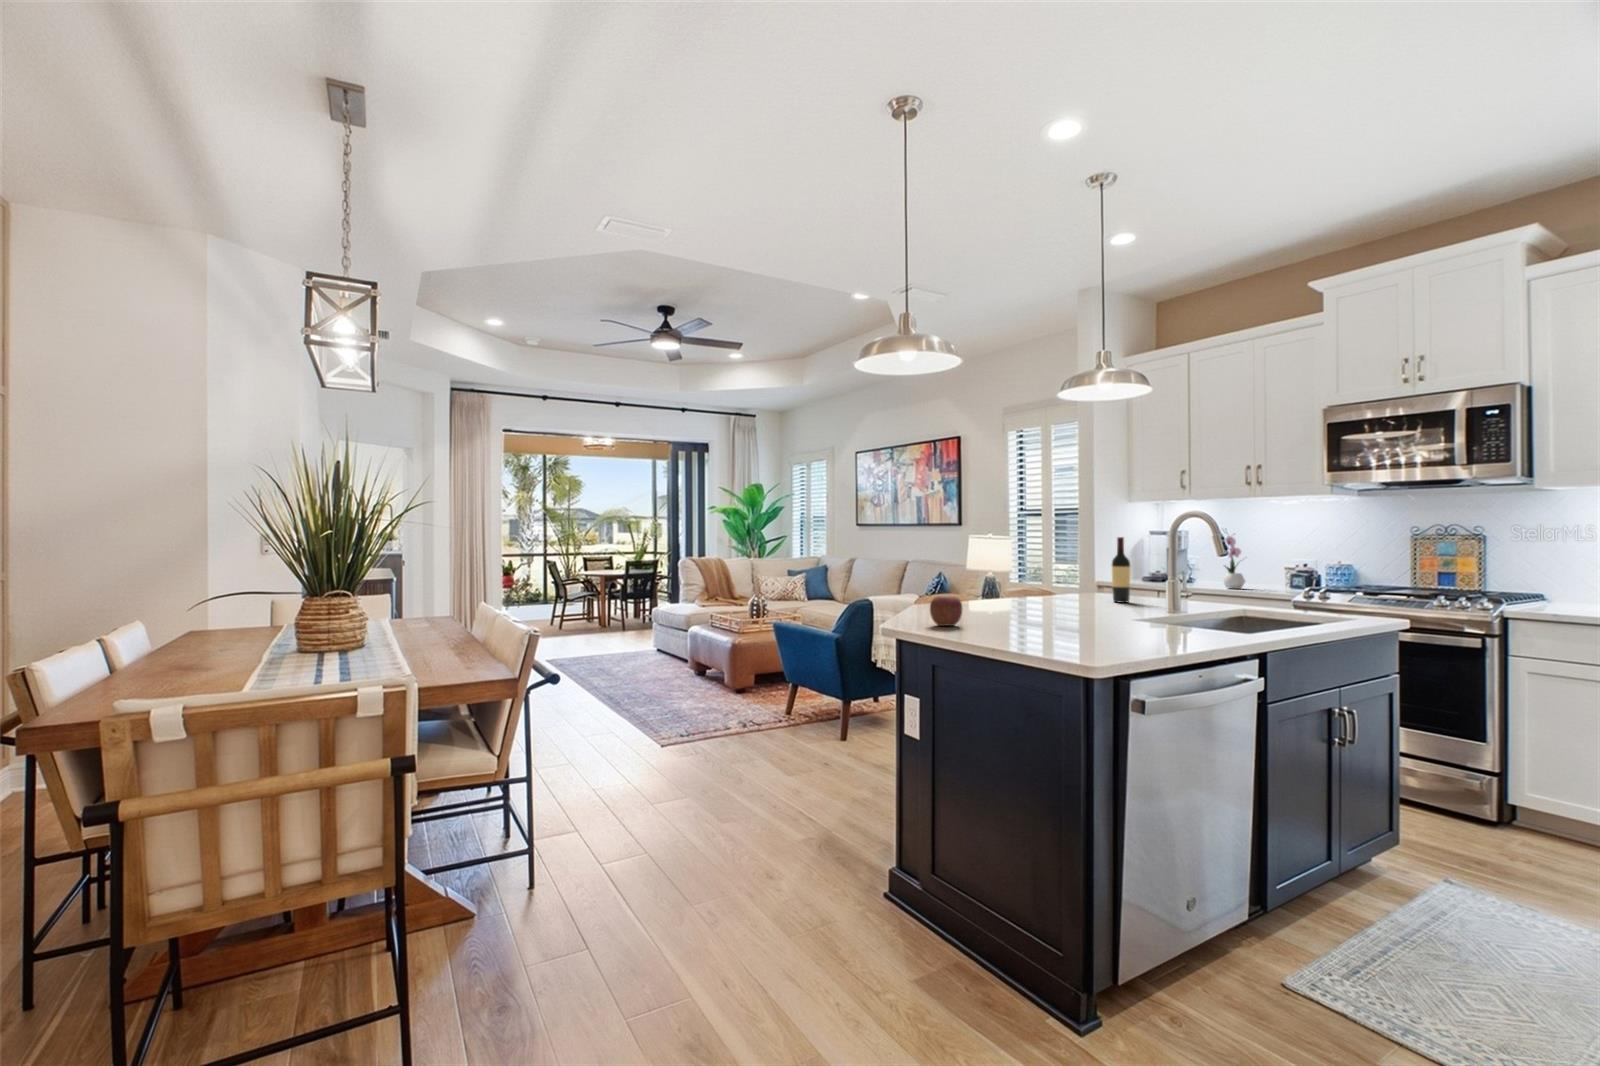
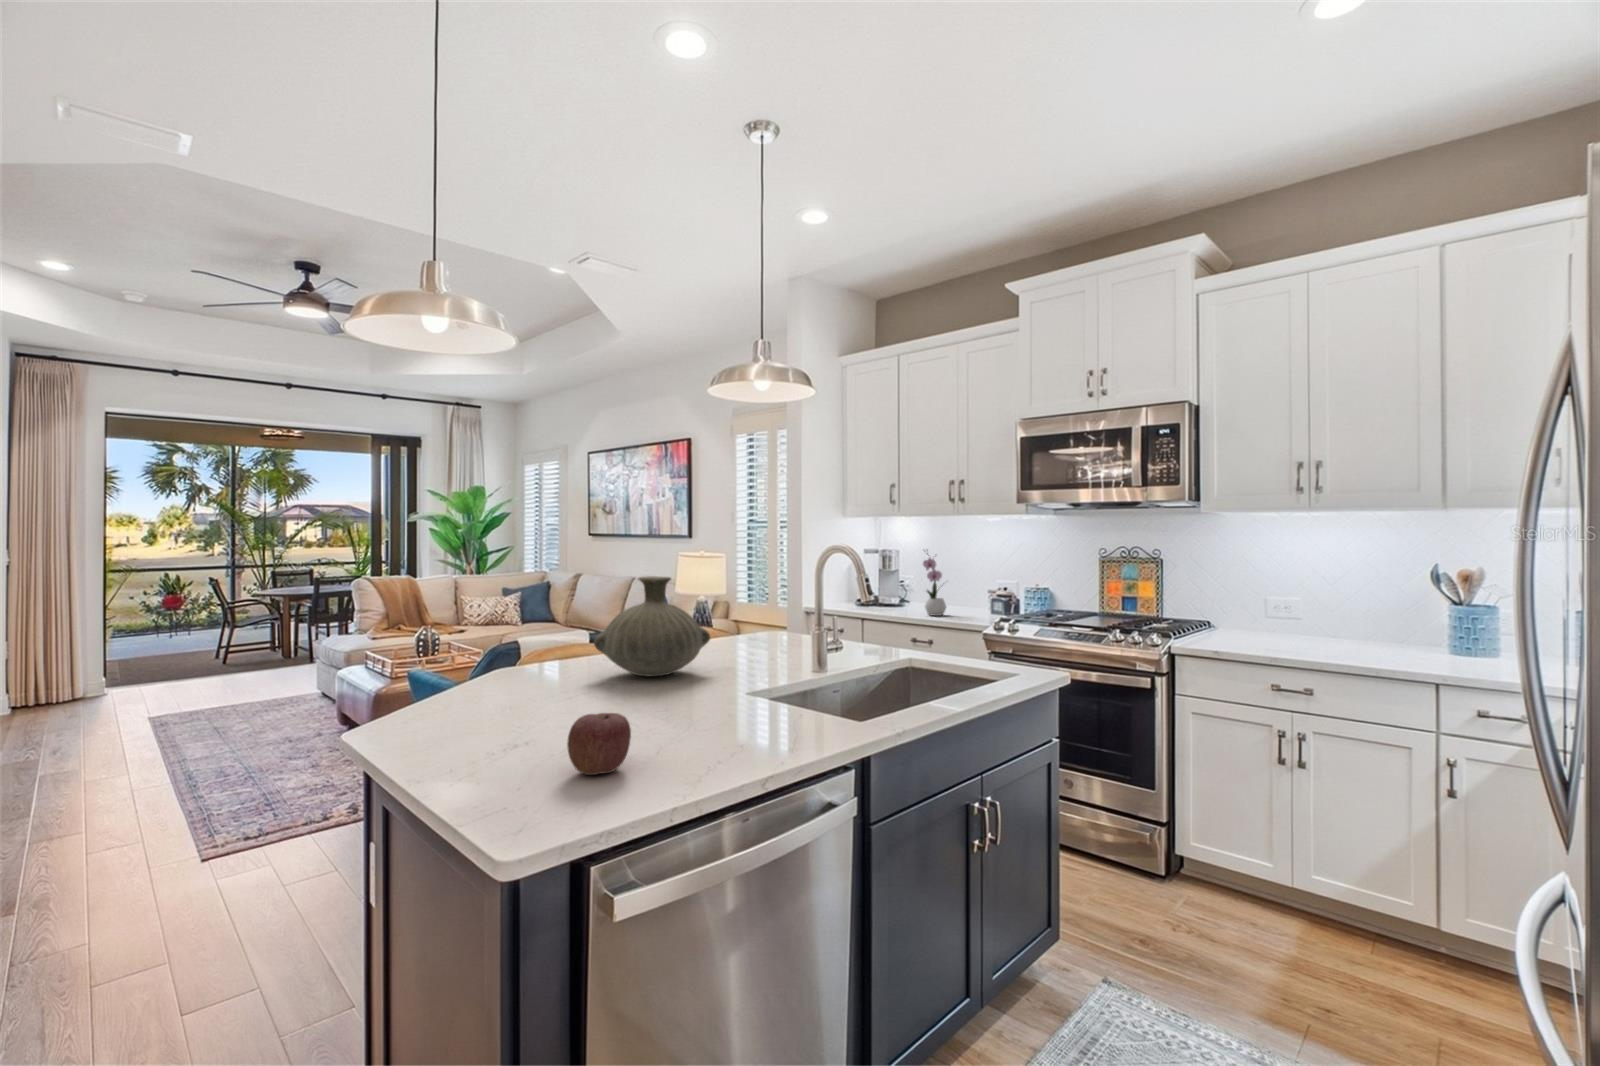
vase: none [999,537,1085,611] -> present [594,577,710,676]
wine bottle: present [1112,537,1130,603] -> none [771,569,792,649]
apple: present [930,596,962,626] -> present [567,713,631,775]

